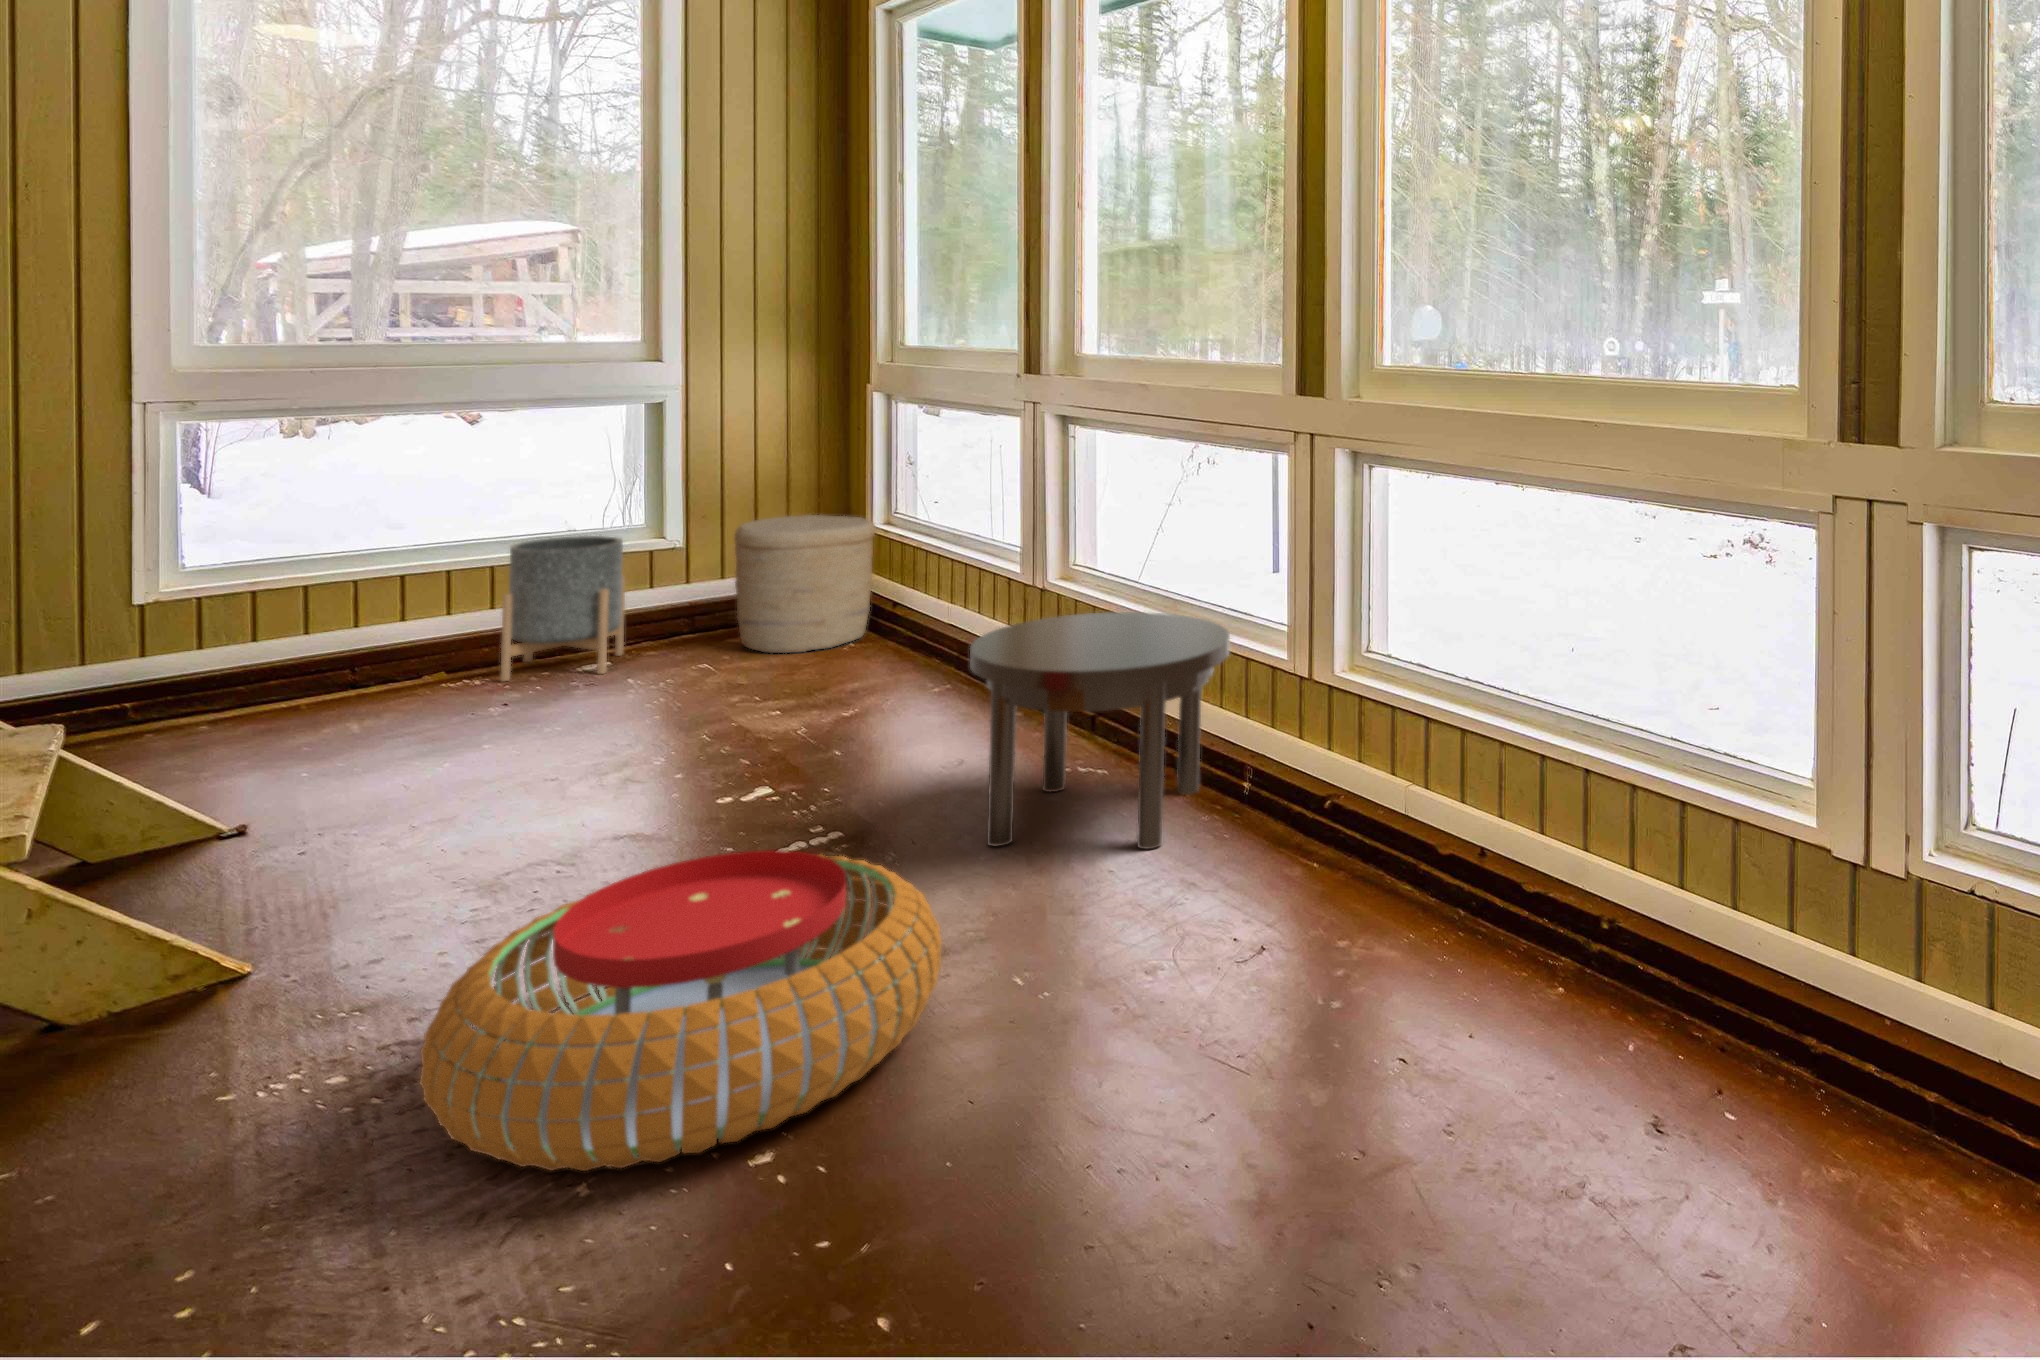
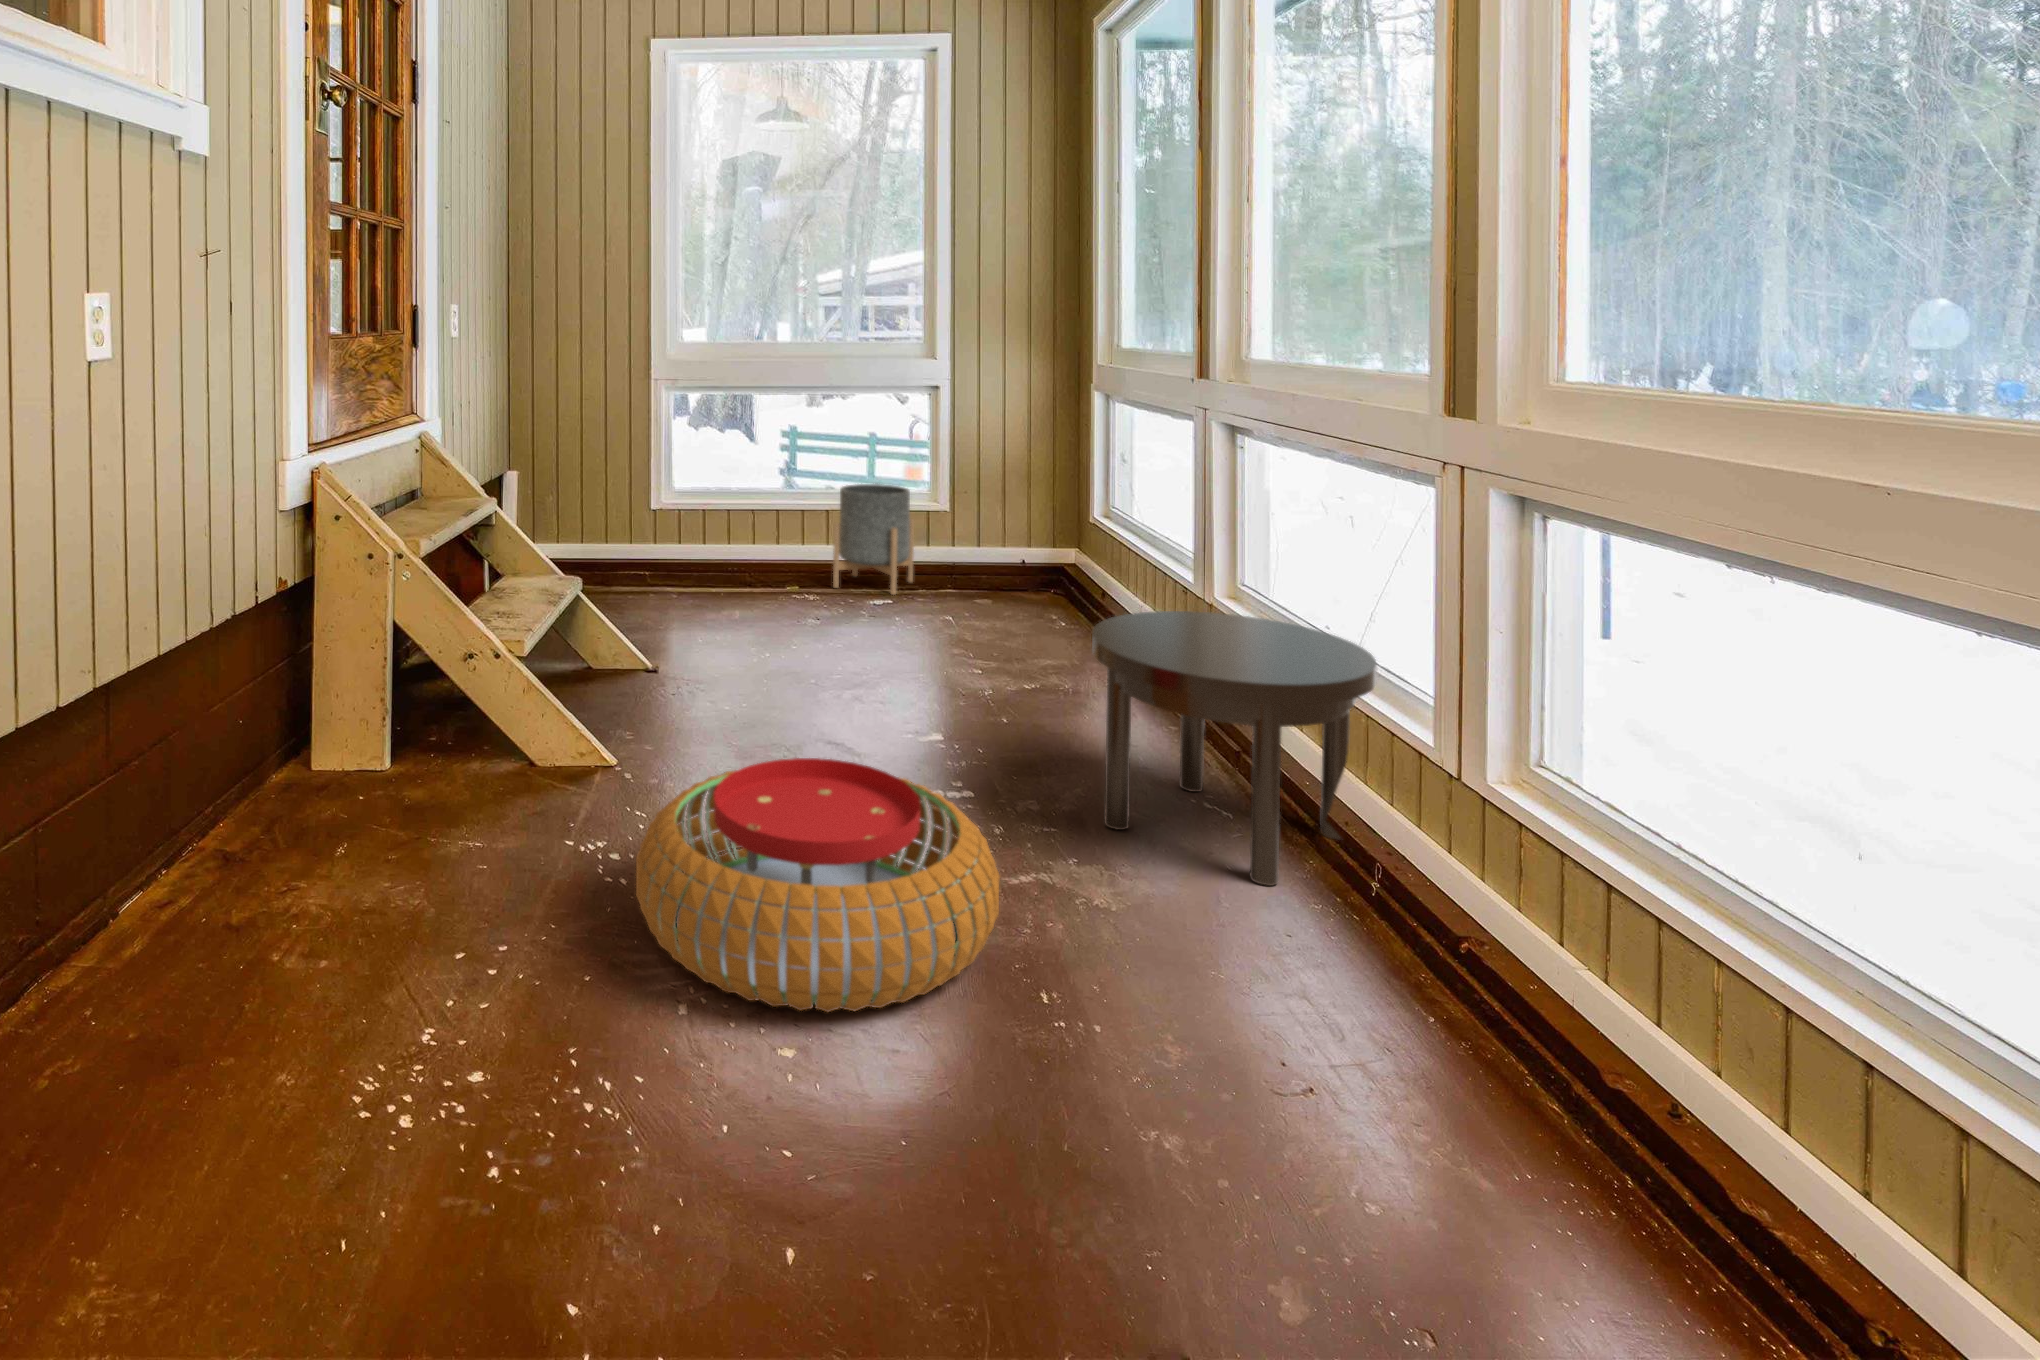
woven basket: present [734,515,876,653] -> none [987,484,1098,605]

